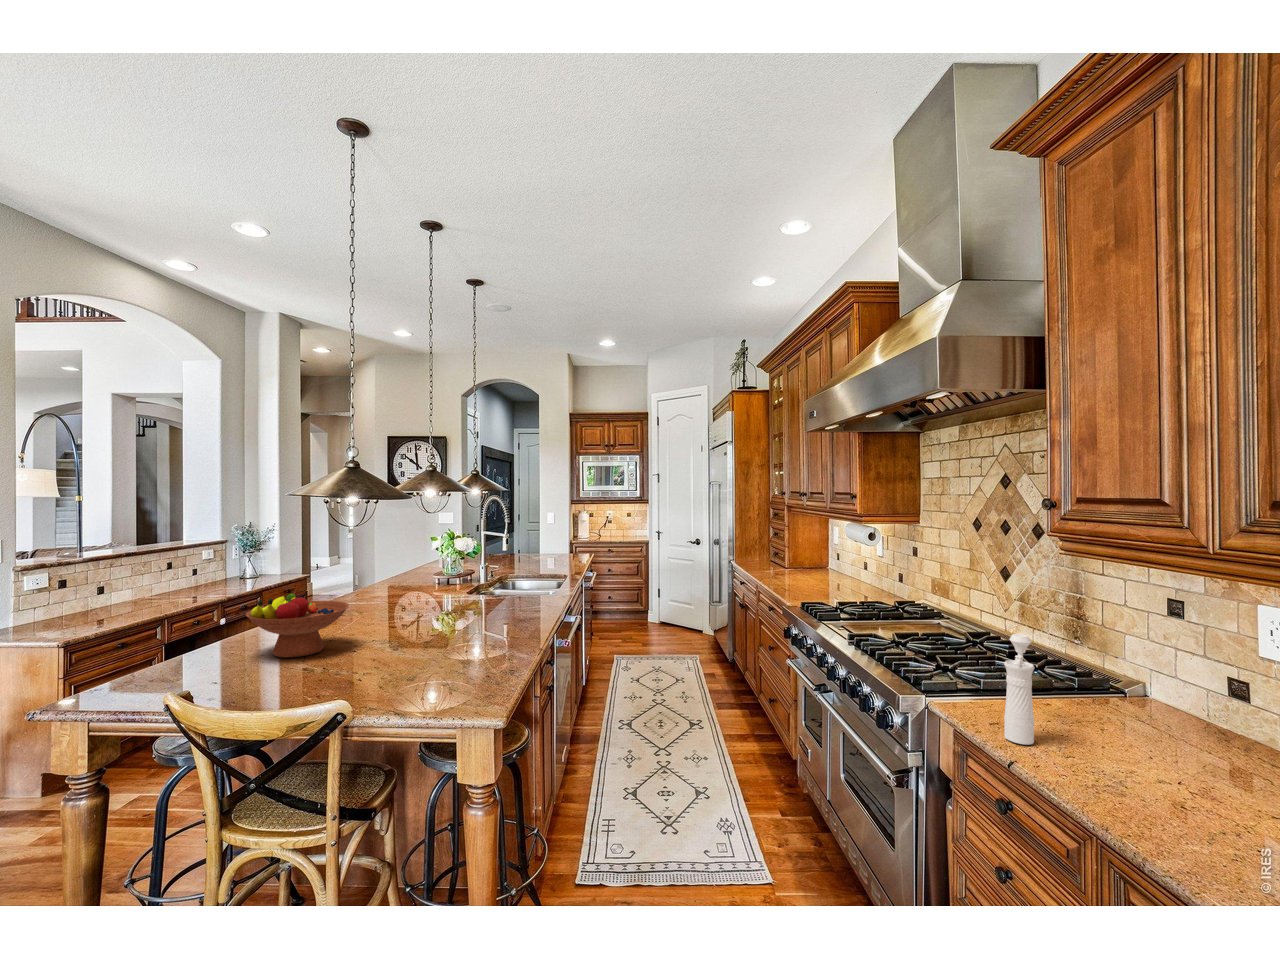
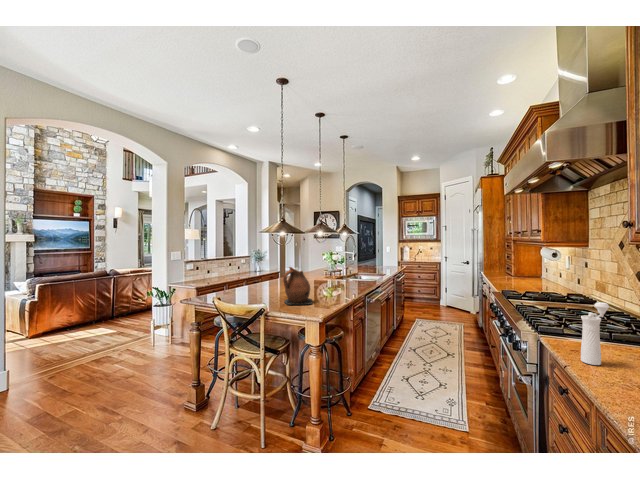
ceramic pitcher: none [380,585,460,679] -> present [283,267,312,304]
fruit bowl: present [246,594,349,658] -> none [241,271,277,295]

